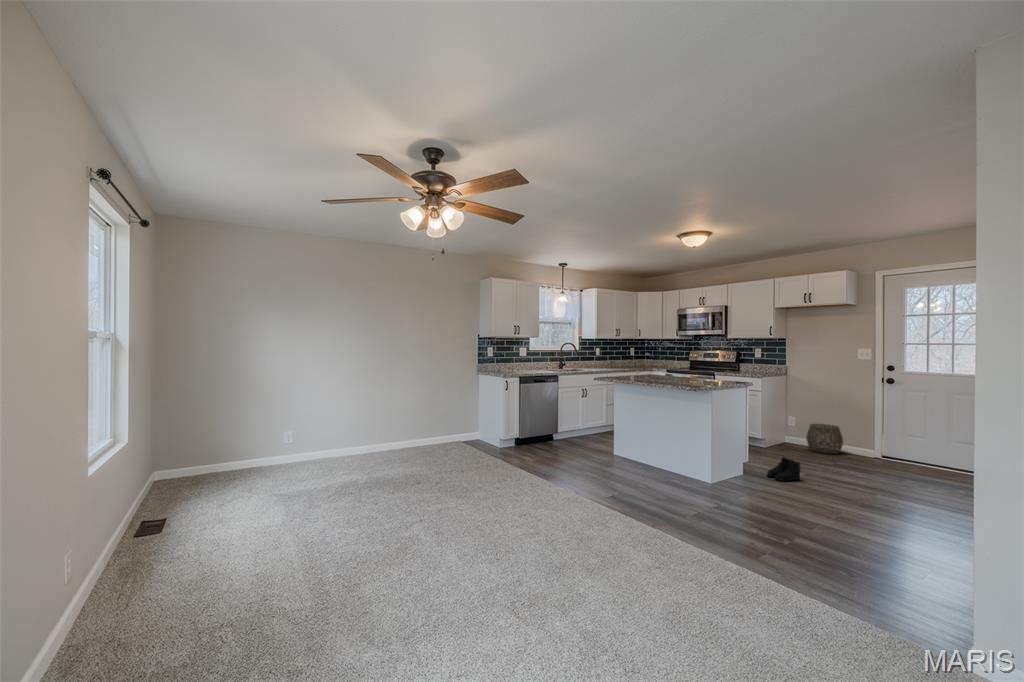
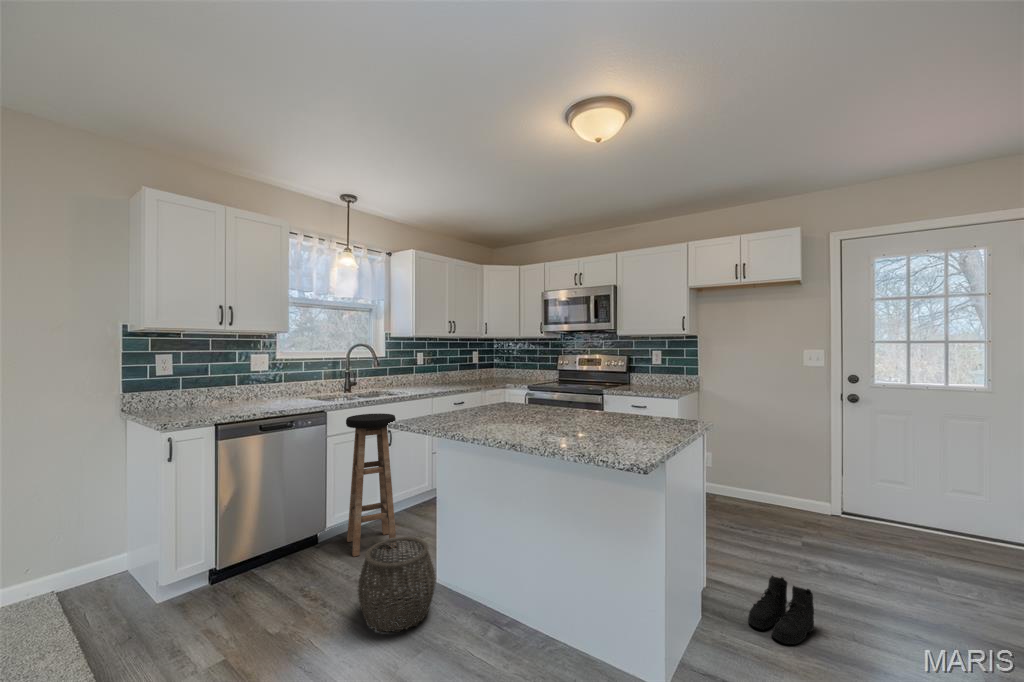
bar stool: none [568,379,593,445] -> present [346,413,396,557]
woven basket: present [807,424,843,454] -> present [358,537,436,632]

